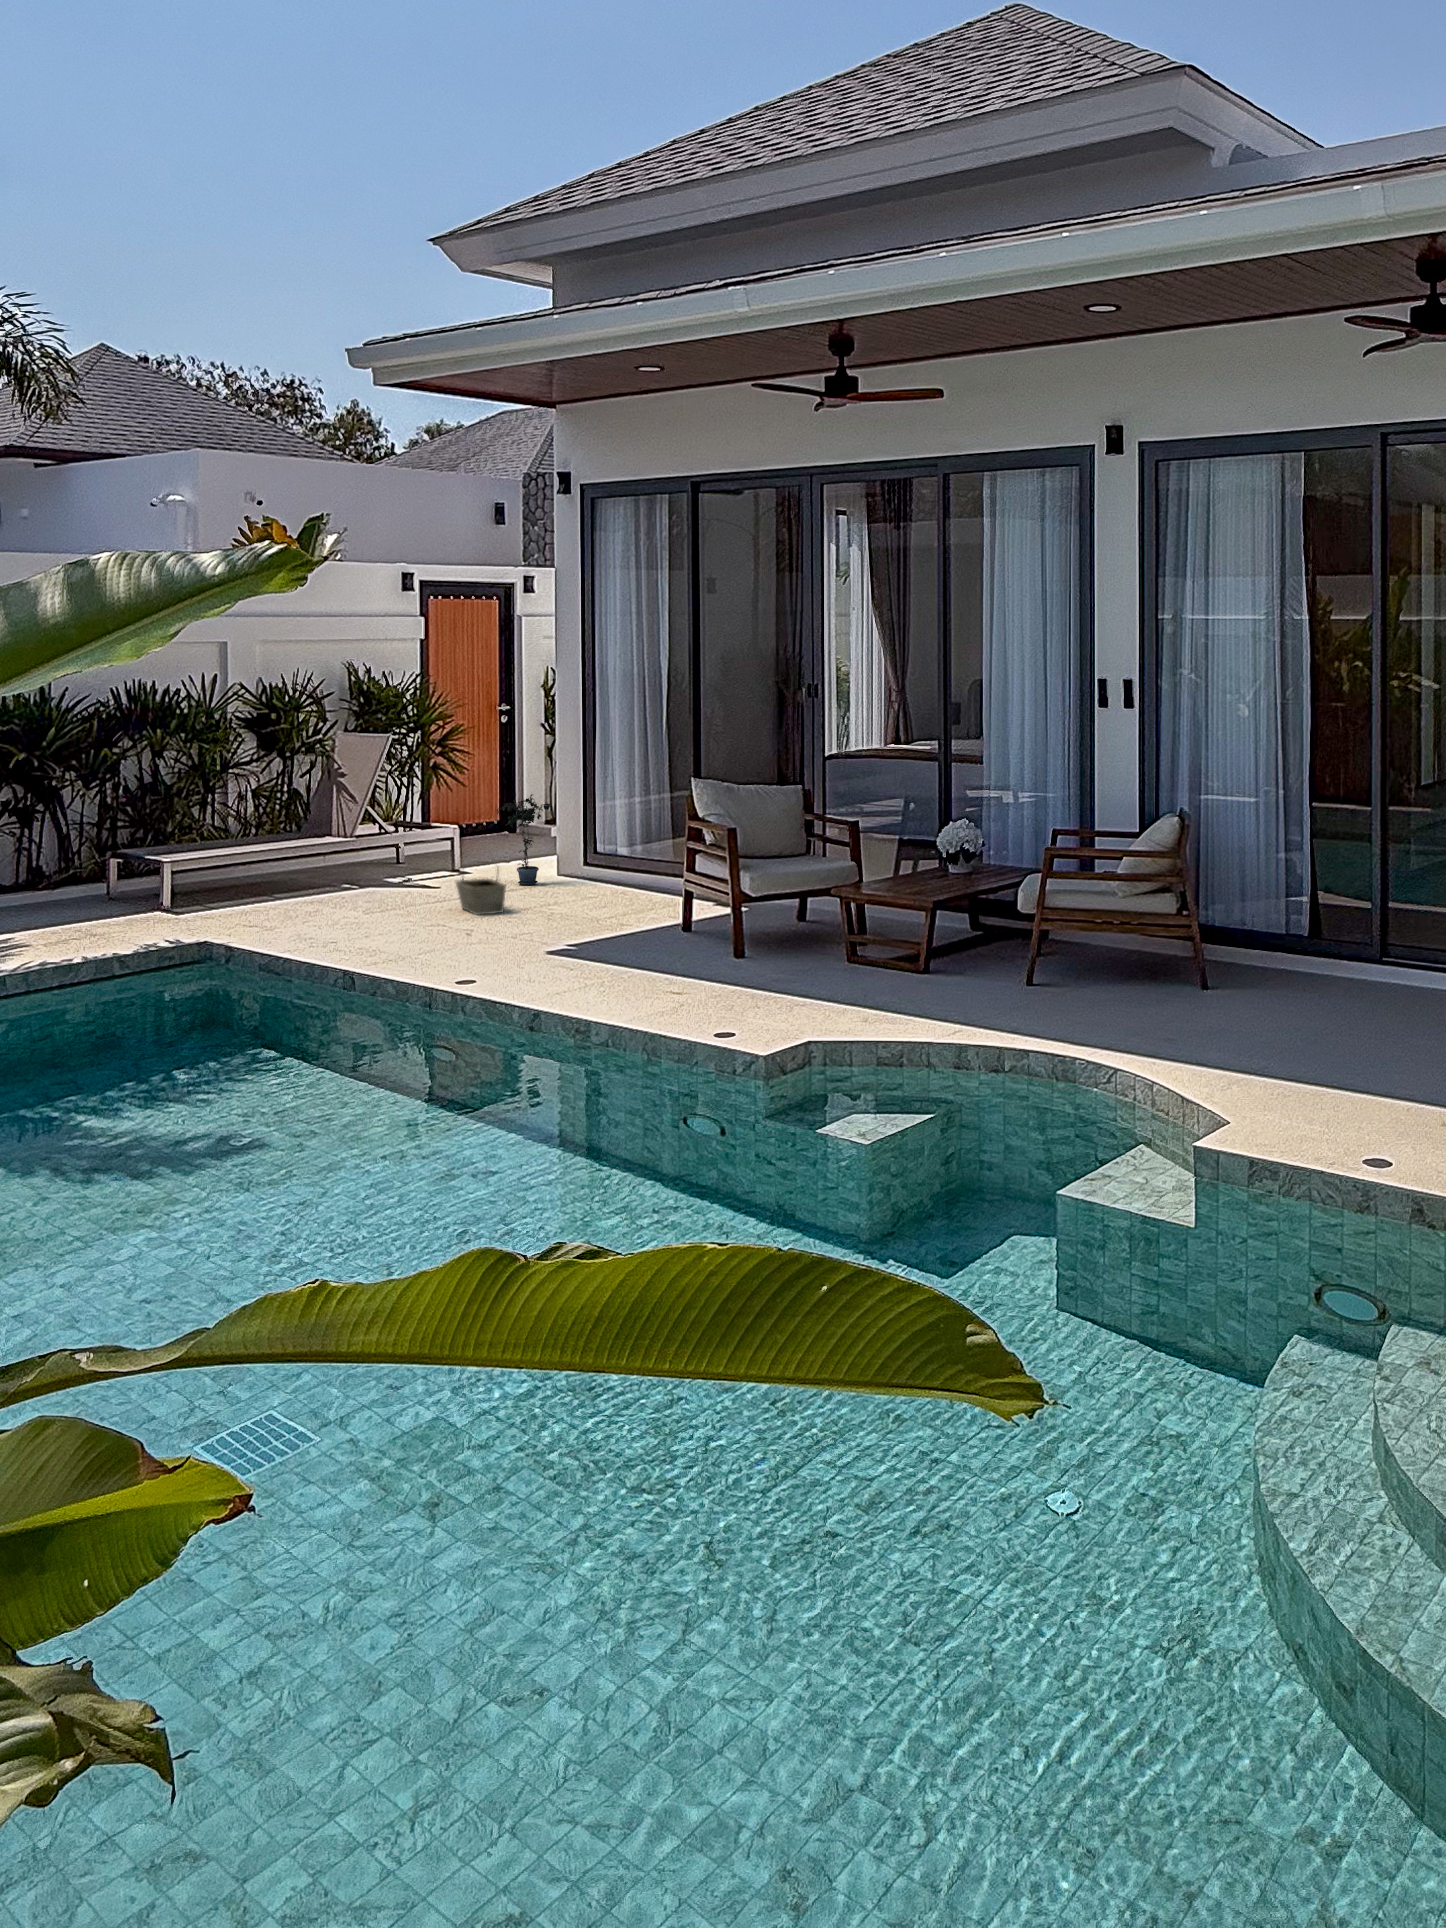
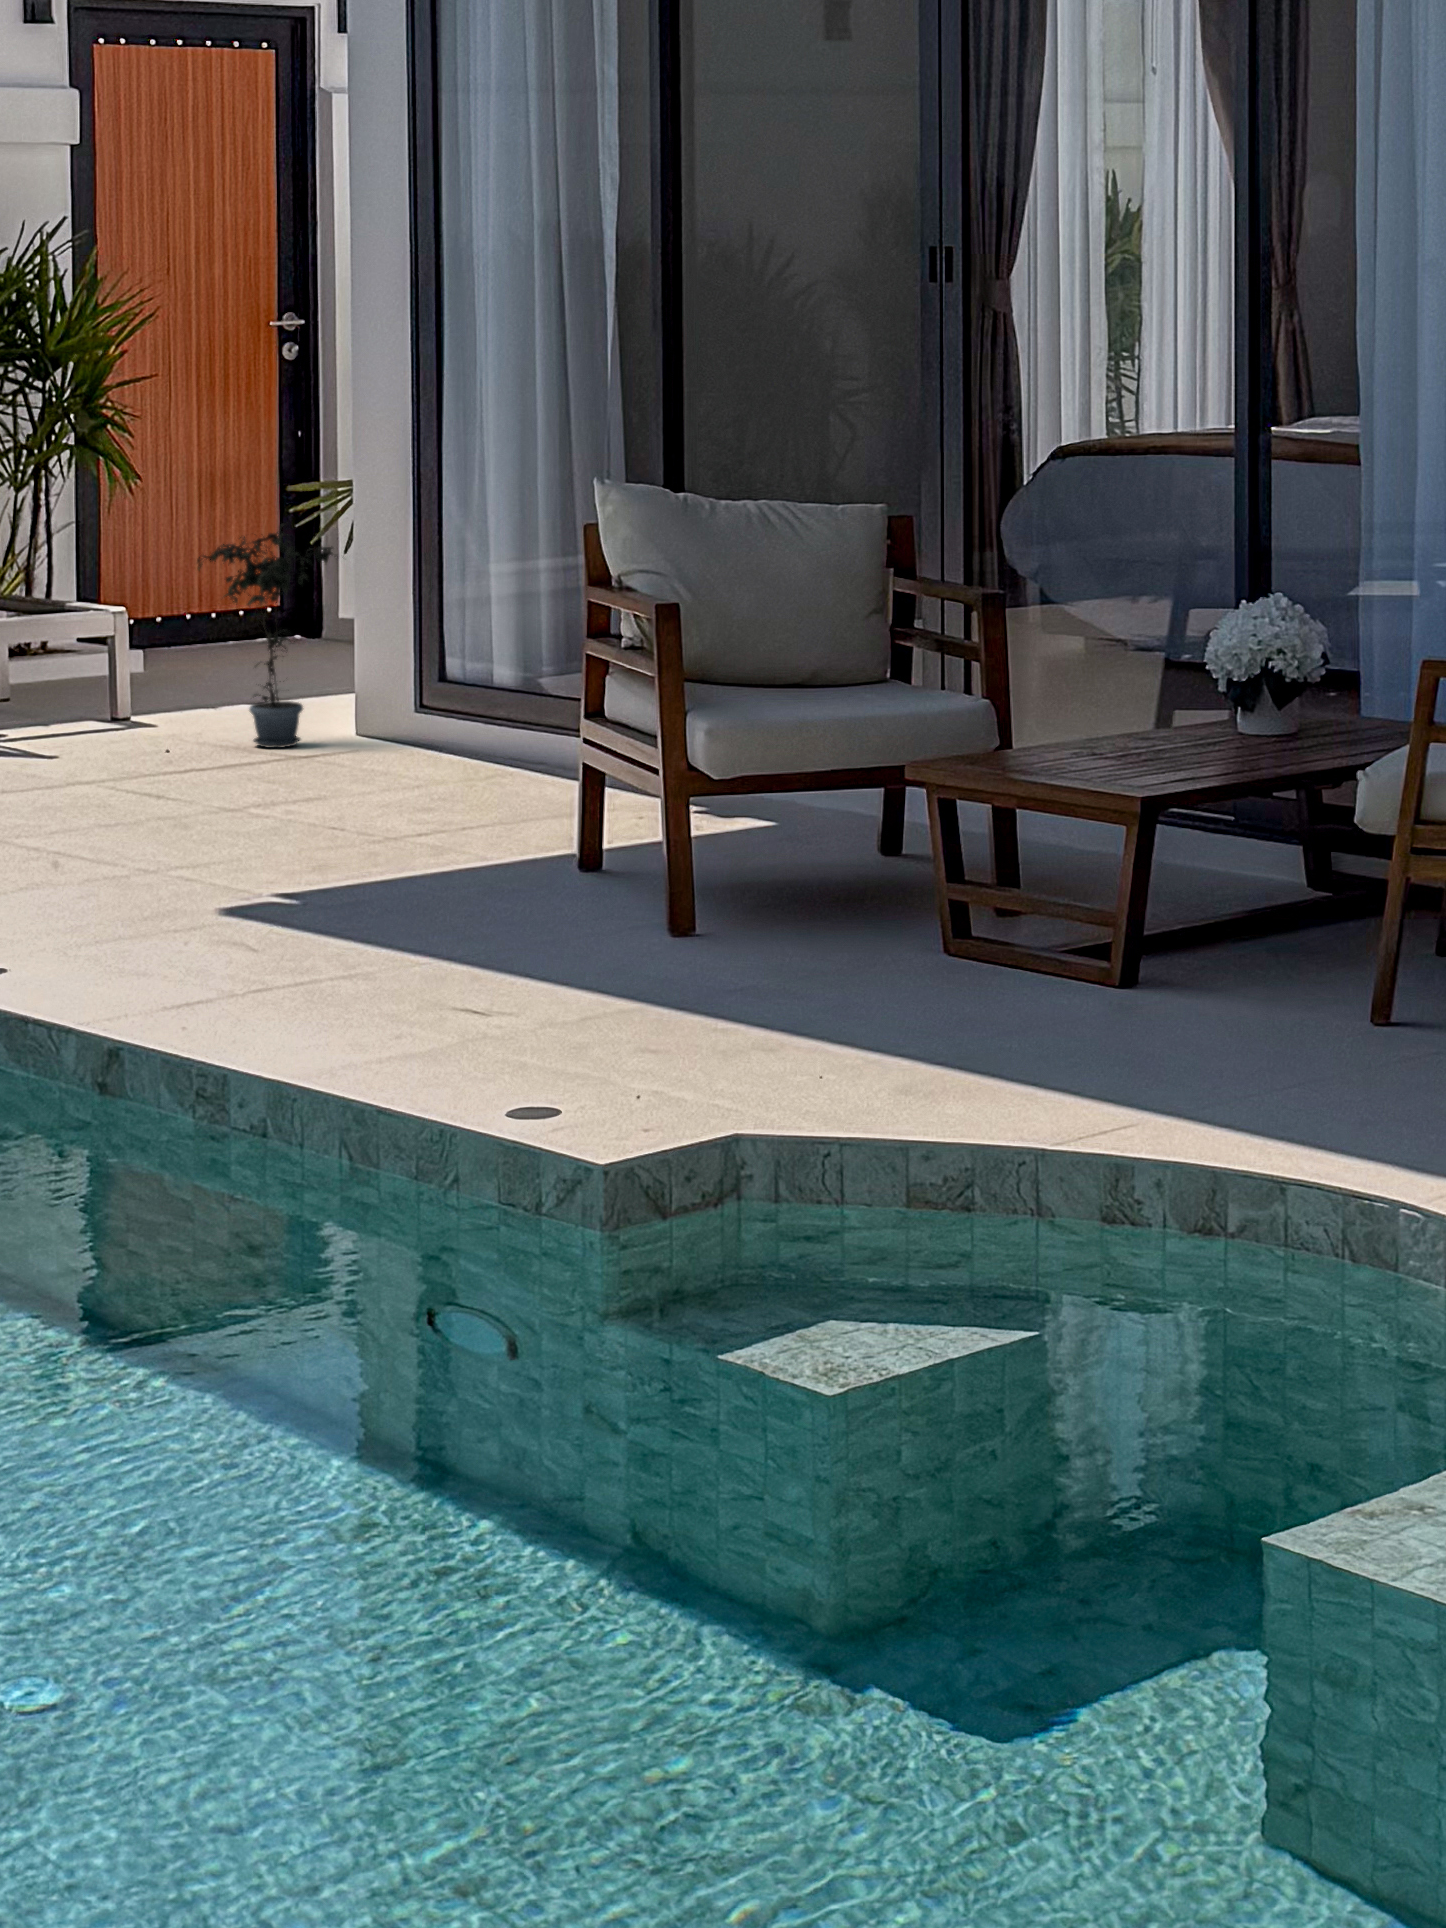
basket: present [456,878,506,915] -> none [67,681,185,812]

